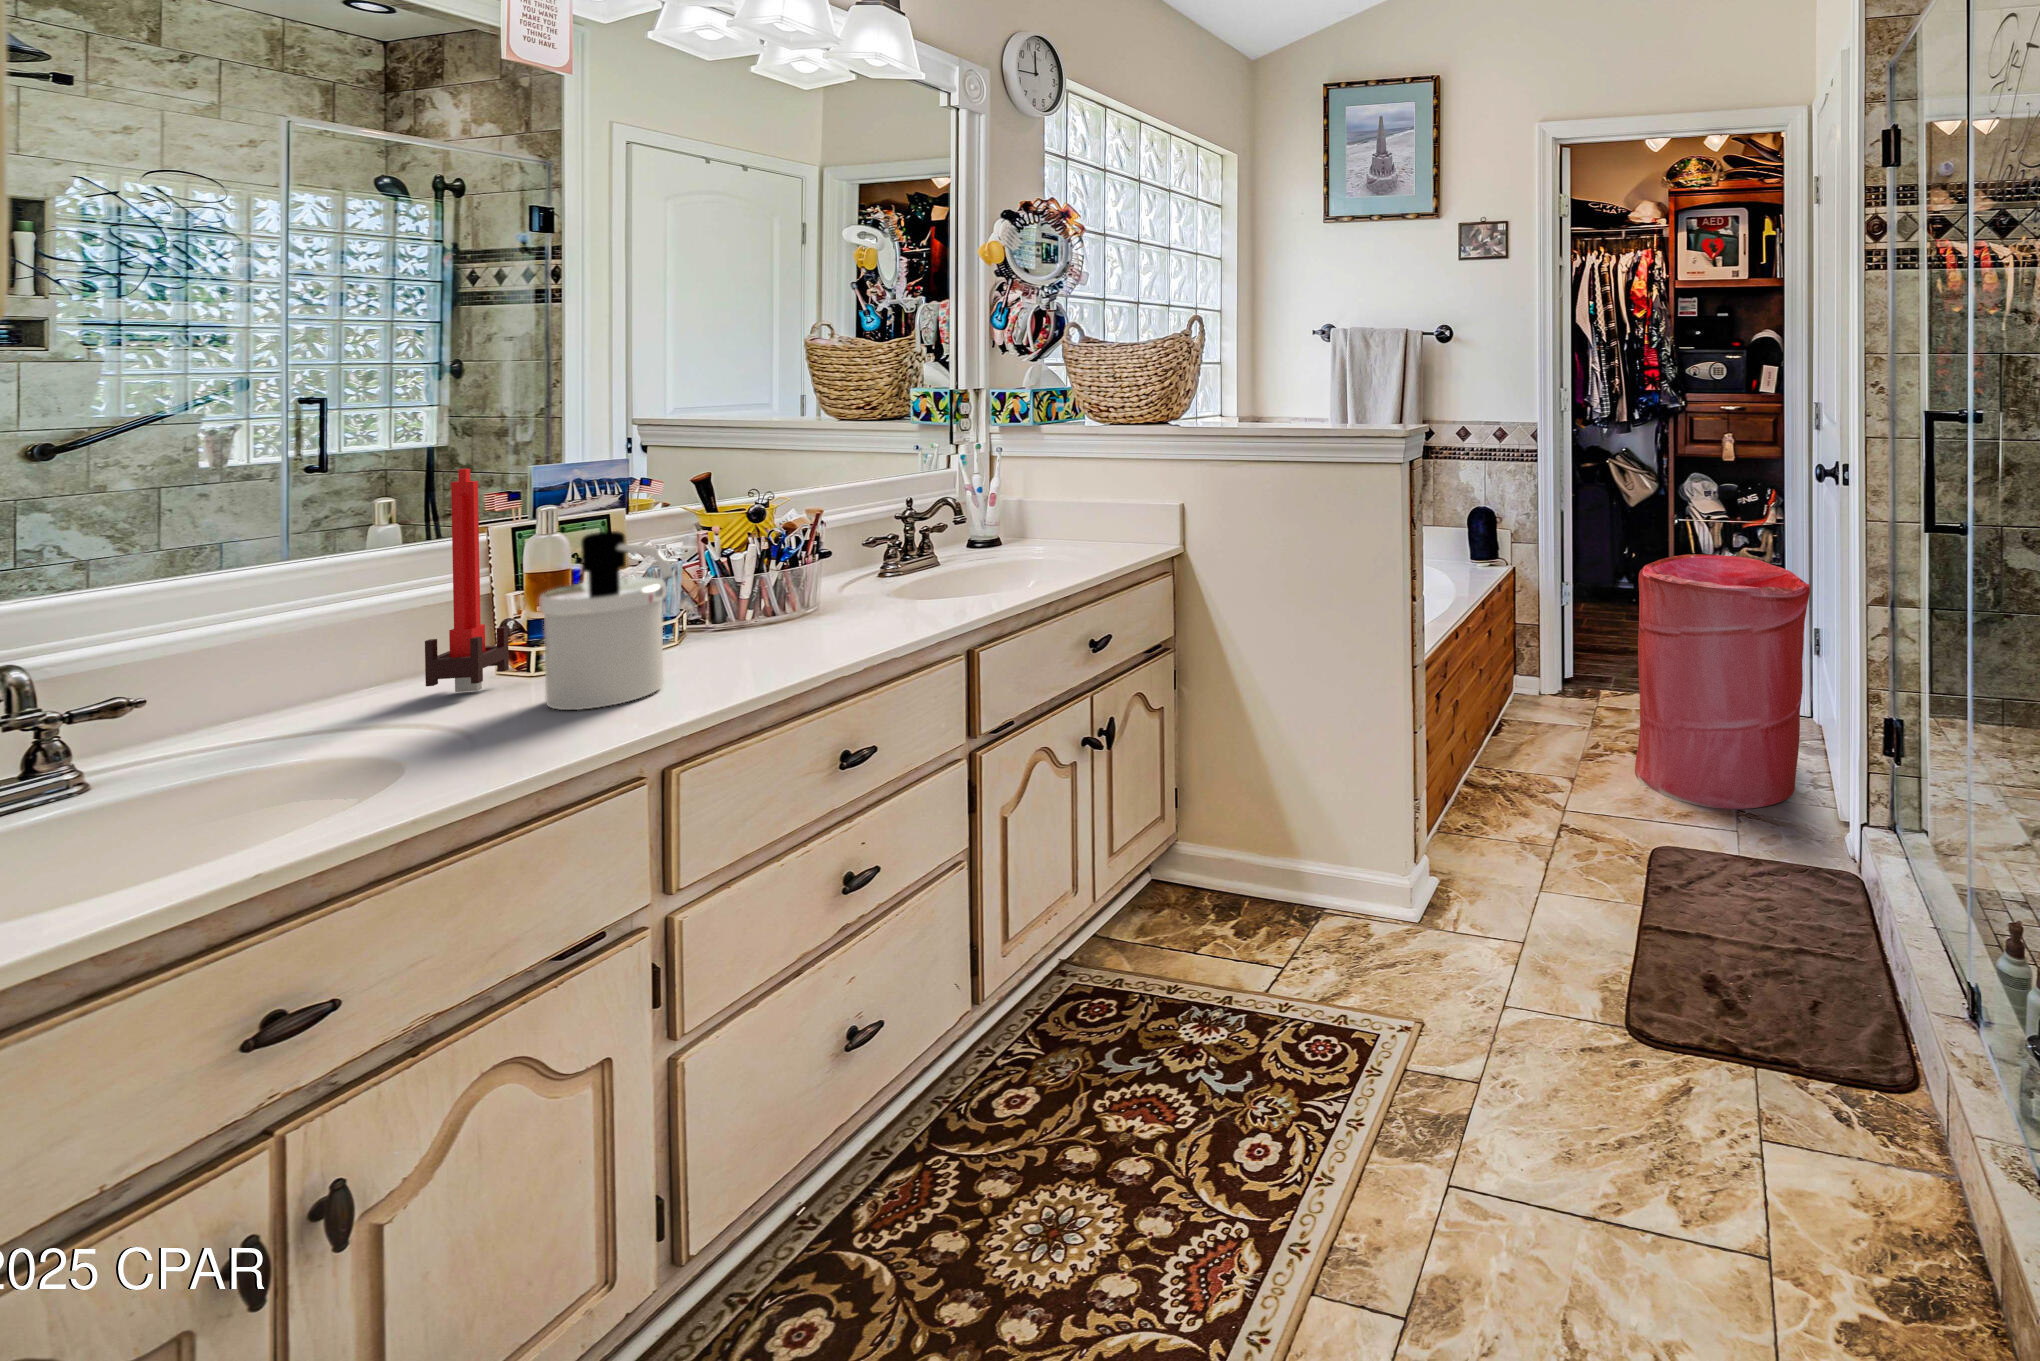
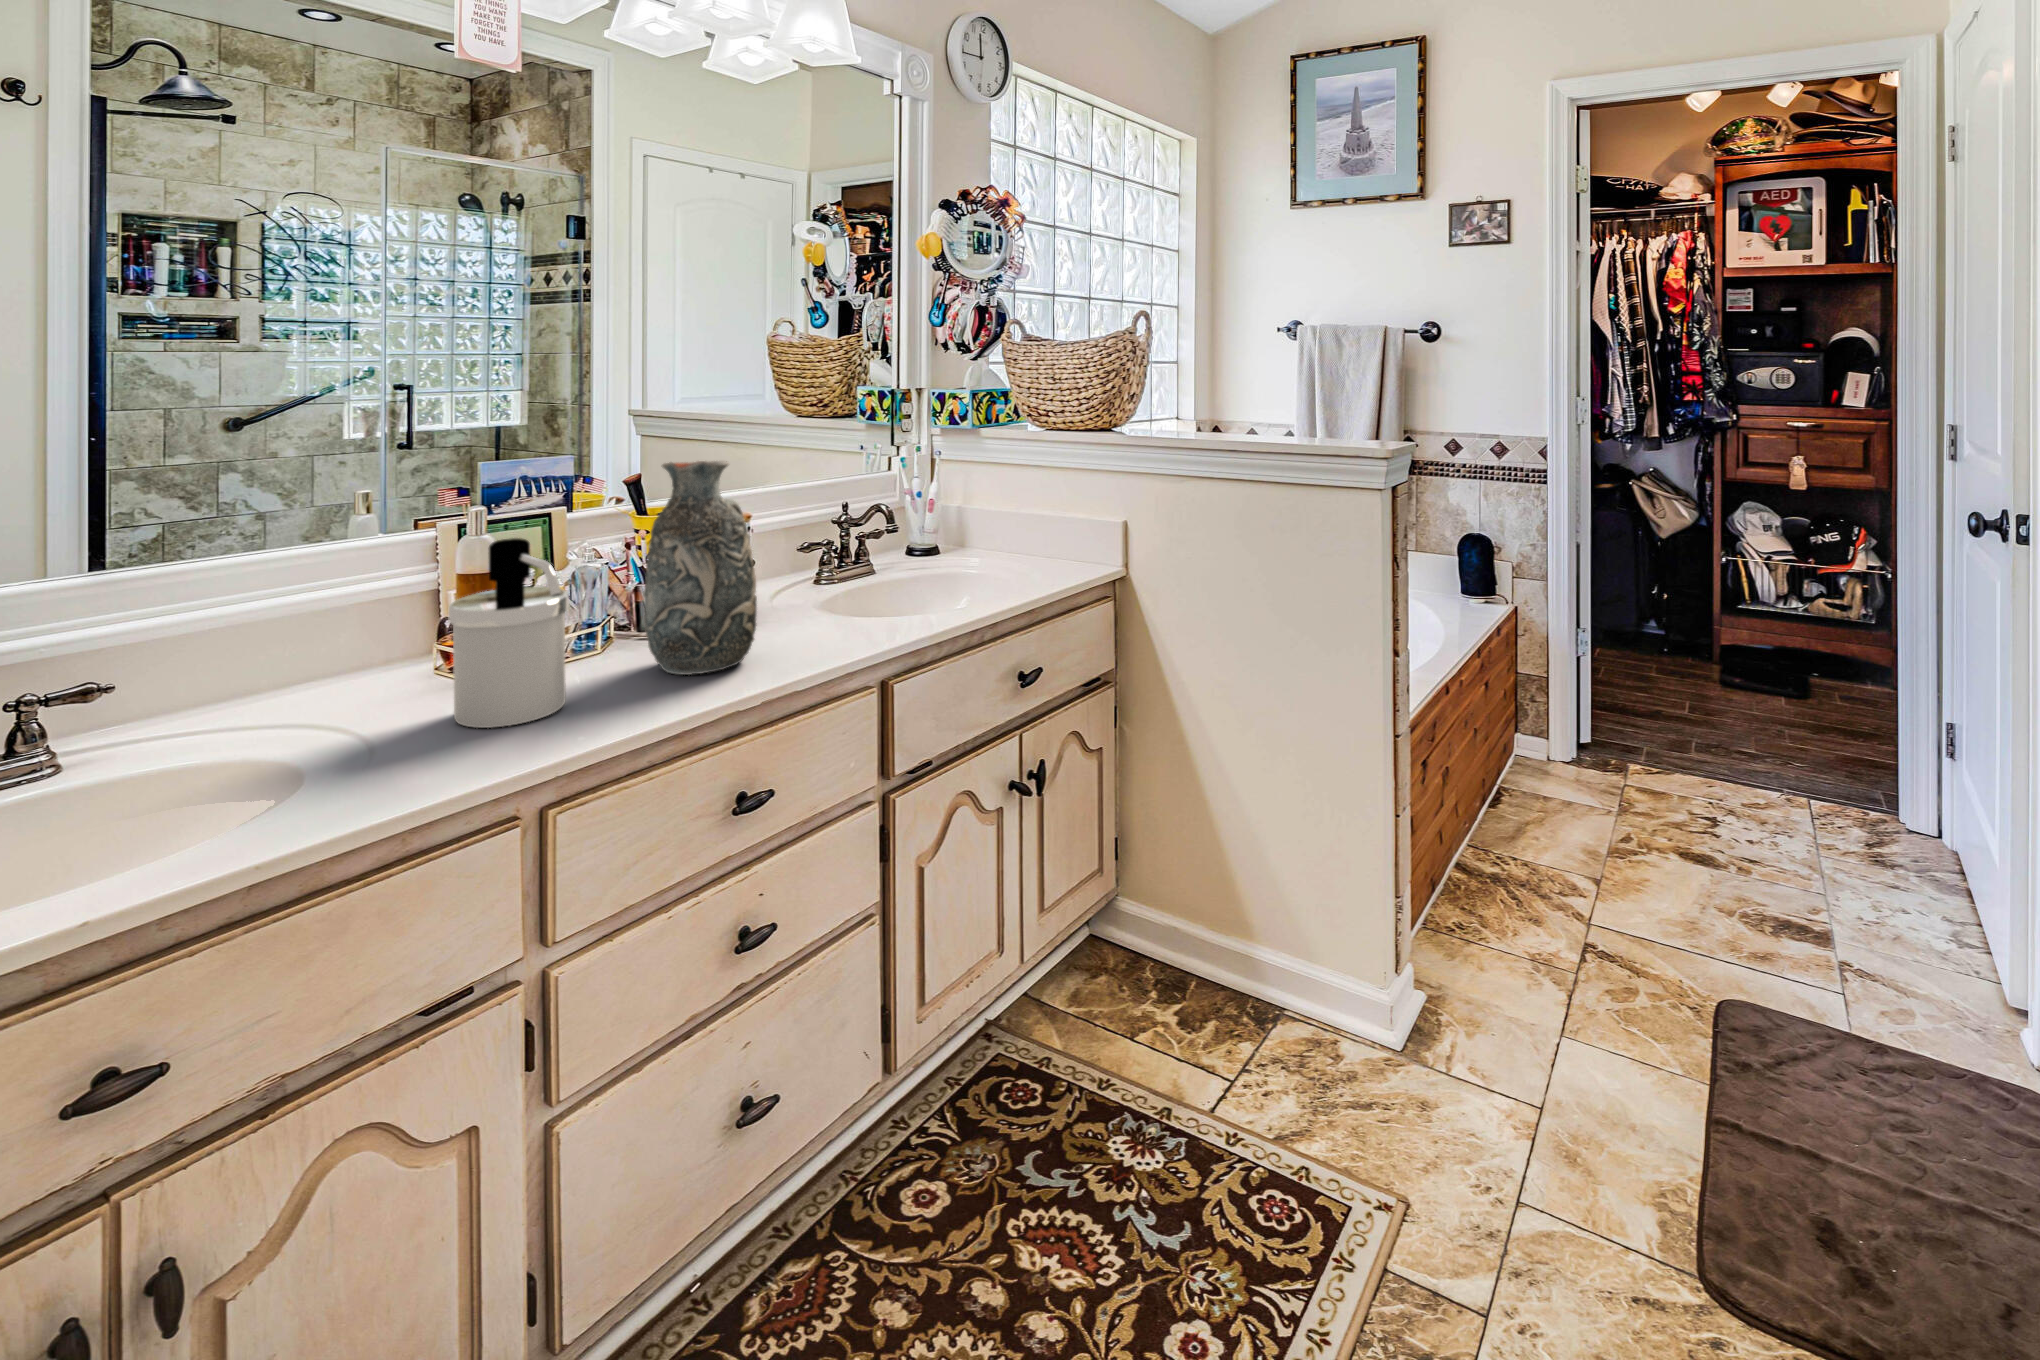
decorative vase: none [730,455,847,654] -> present [643,461,757,675]
candle: present [425,469,509,692] -> none [367,466,443,691]
laundry hamper: present [1635,554,1810,809] -> none [1680,612,1951,961]

